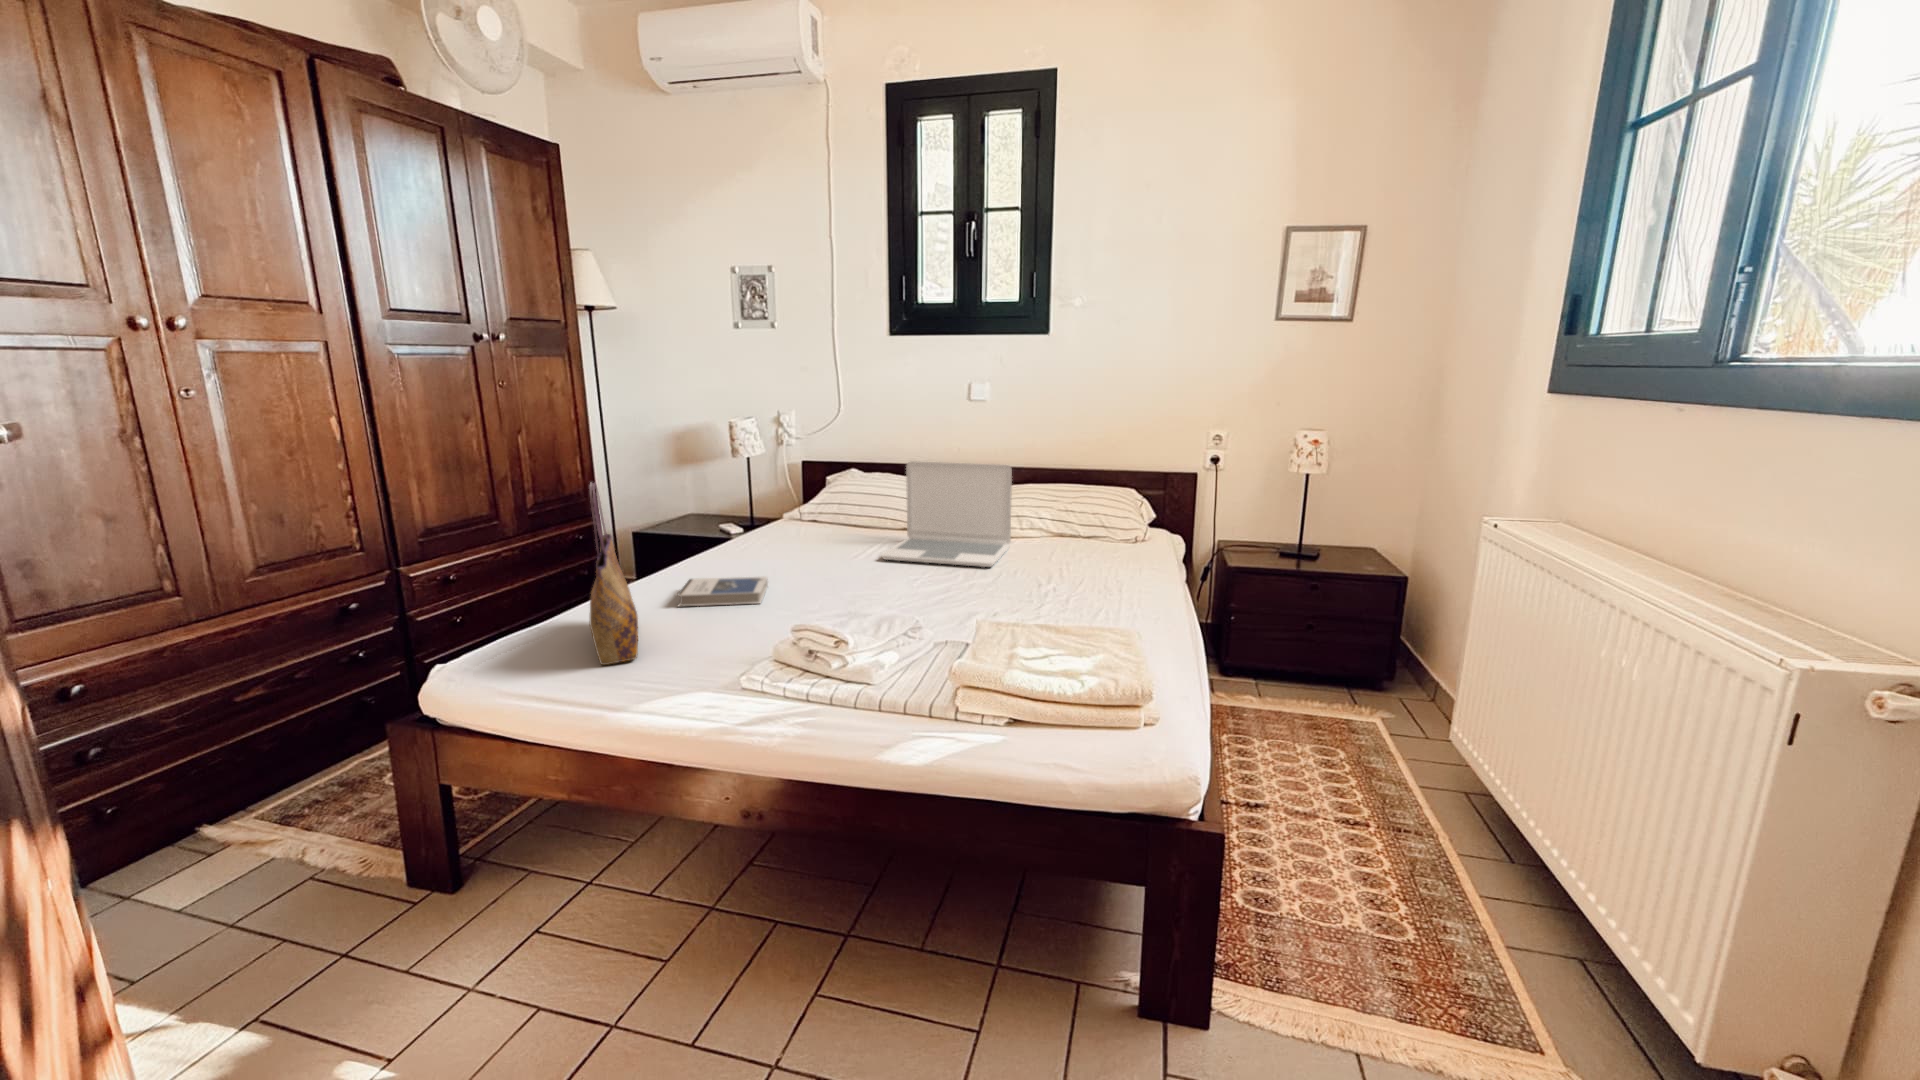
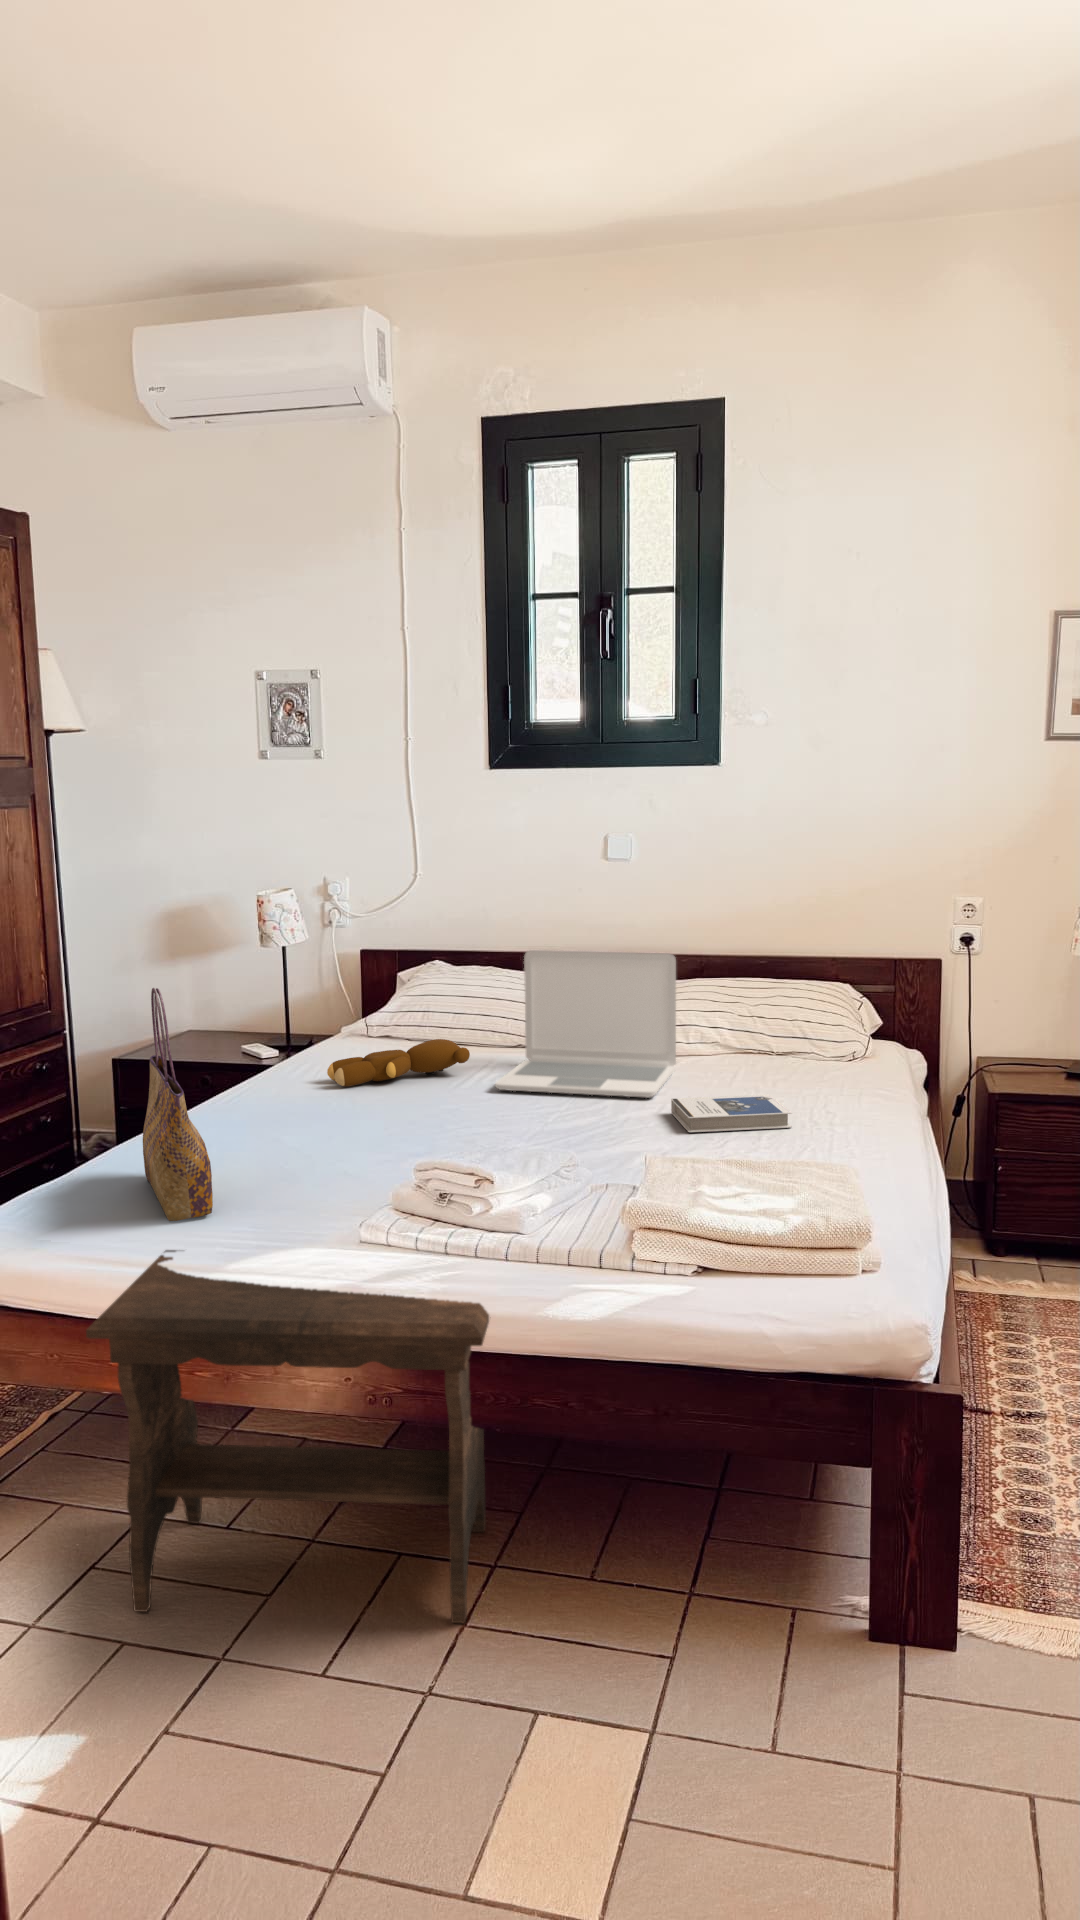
teddy bear: none [766,523,867,555] -> present [327,1039,470,1086]
hardback book: present [677,576,768,606] -> present [671,1095,792,1132]
footstool: none [492,689,860,997] -> present [86,1250,489,1623]

